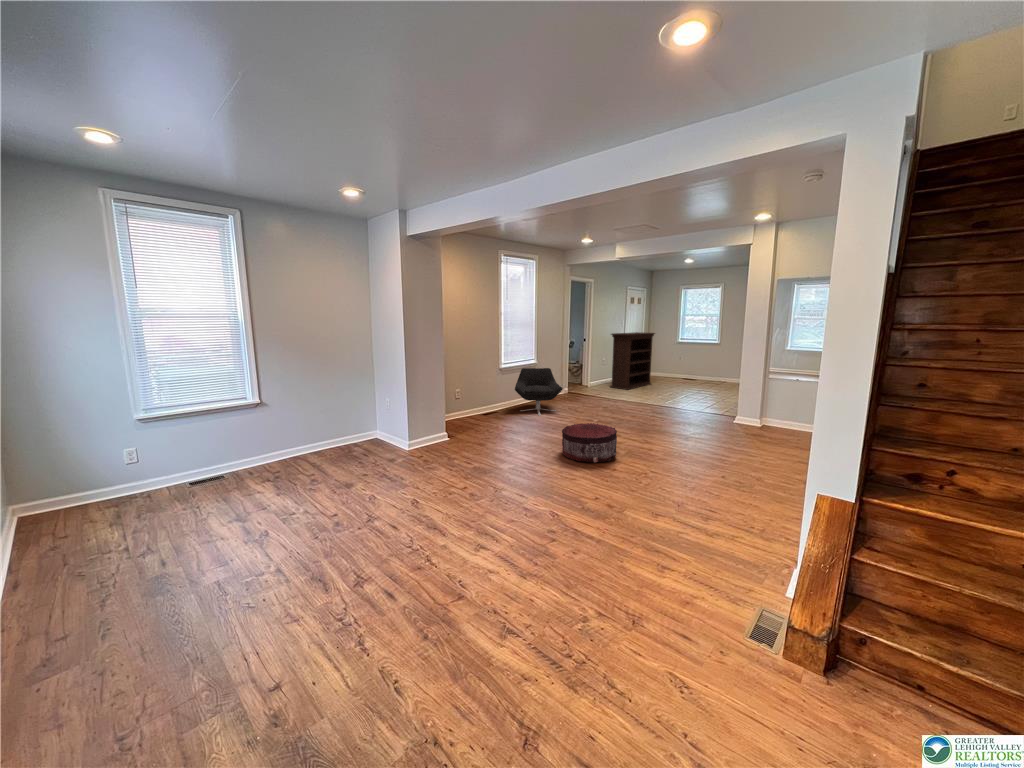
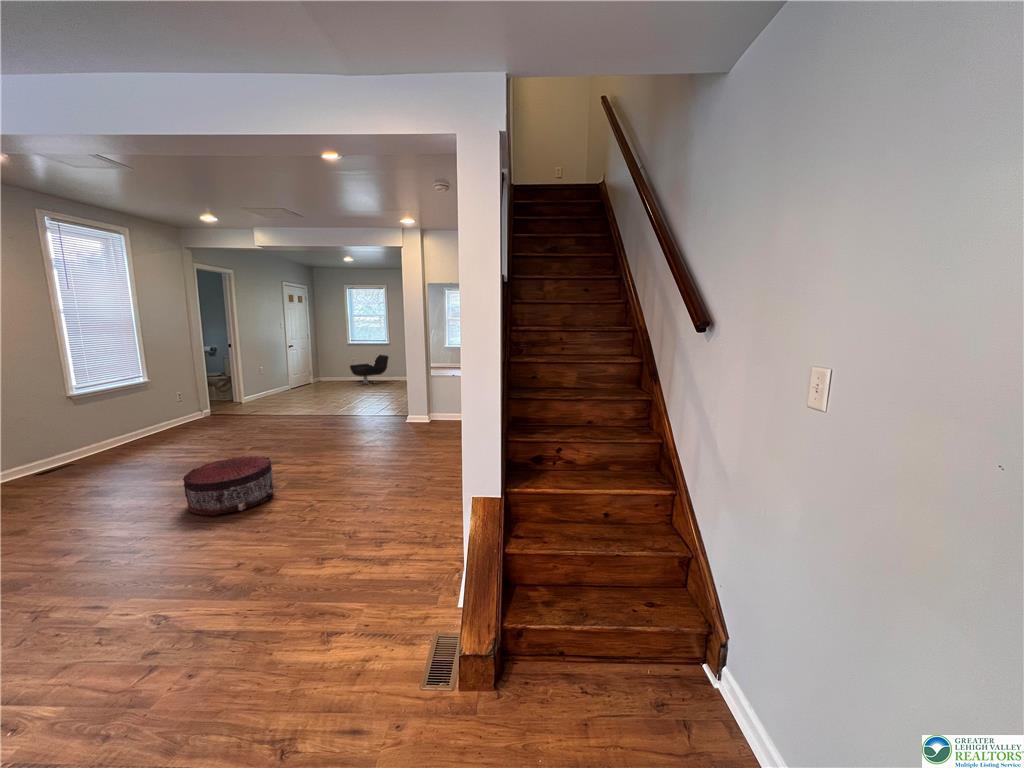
bookshelf: present [610,332,655,390] -> none [265,335,325,401]
lounge chair: present [515,368,562,416] -> present [350,355,389,385]

